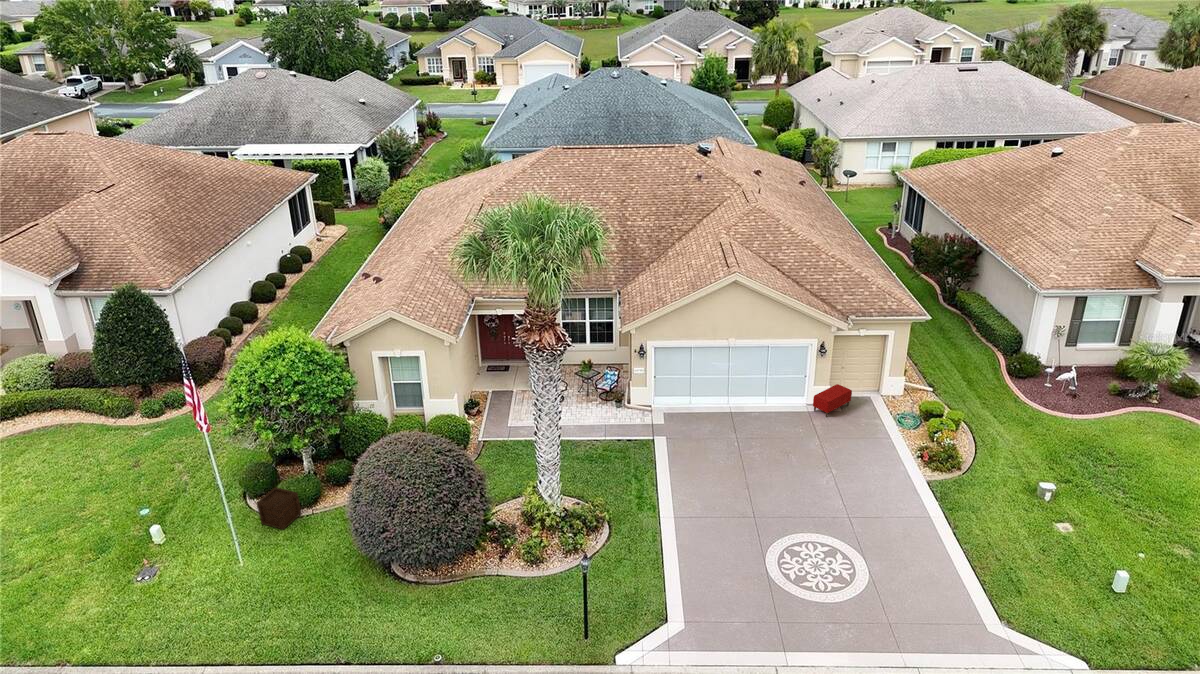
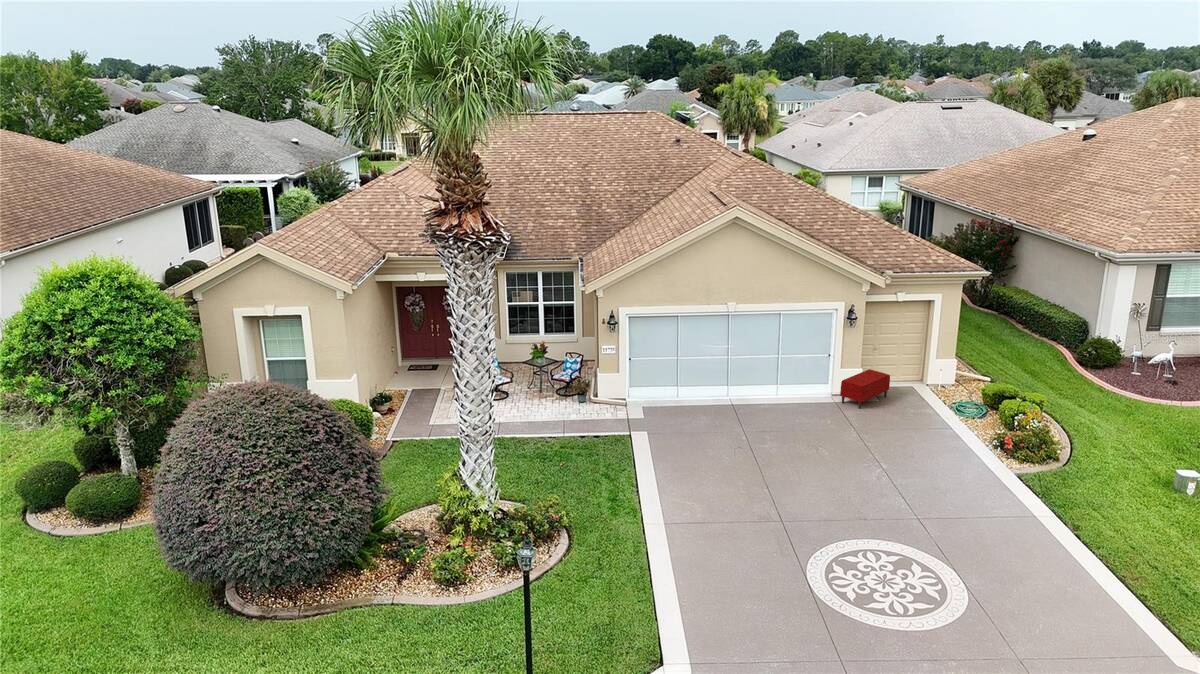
wooden crate: present [256,487,302,529] -> none [26,486,102,548]

